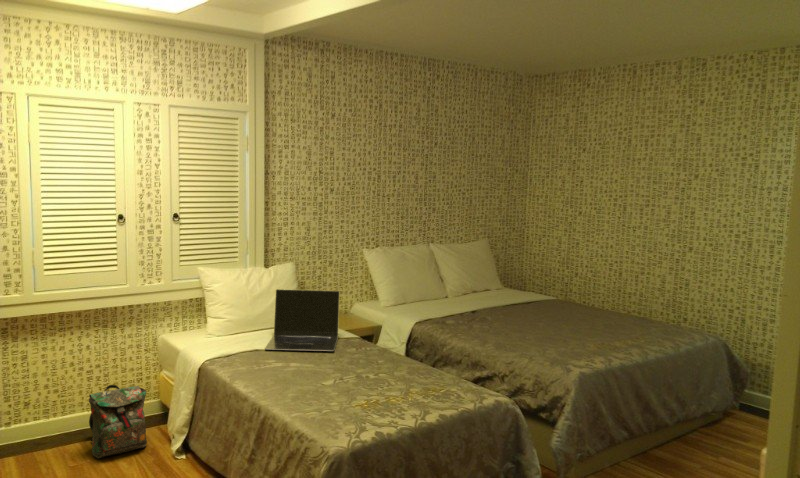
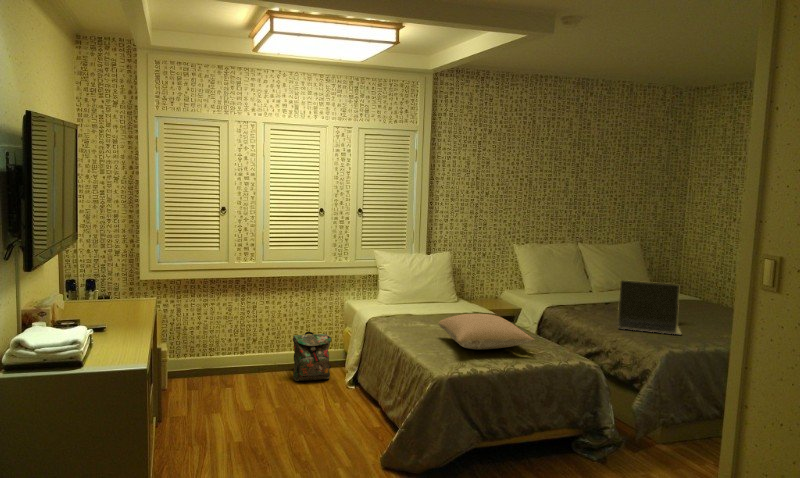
laptop: present [265,289,340,351] -> present [618,280,681,334]
pillow: none [308,348,438,399] -> present [438,314,534,349]

